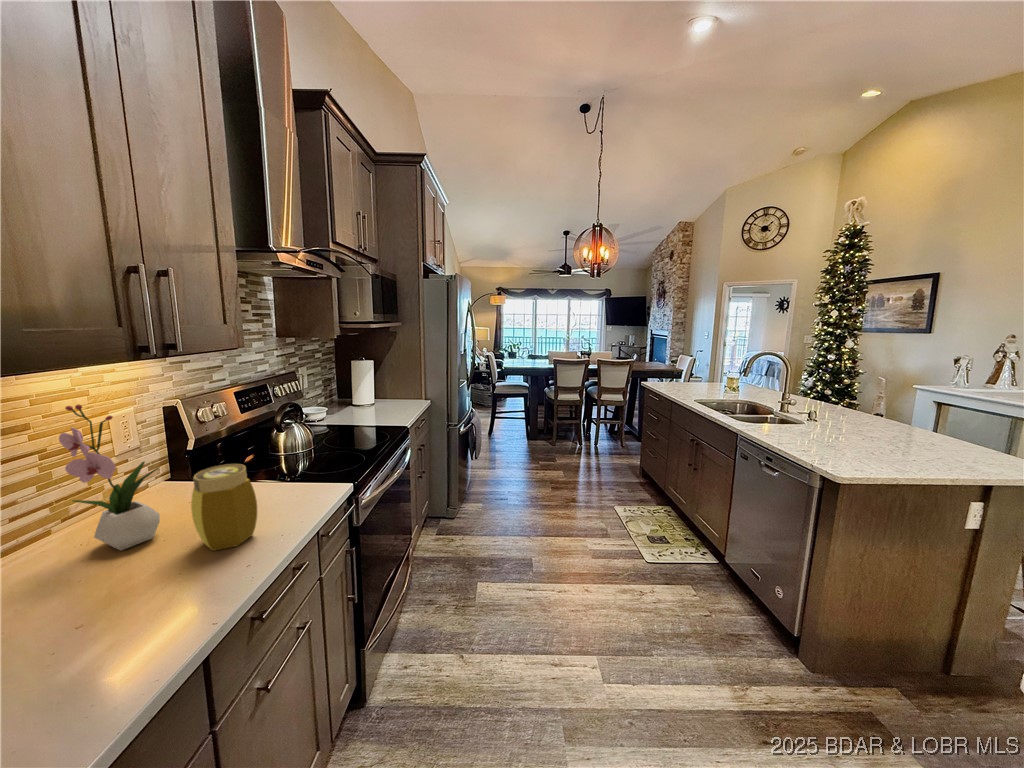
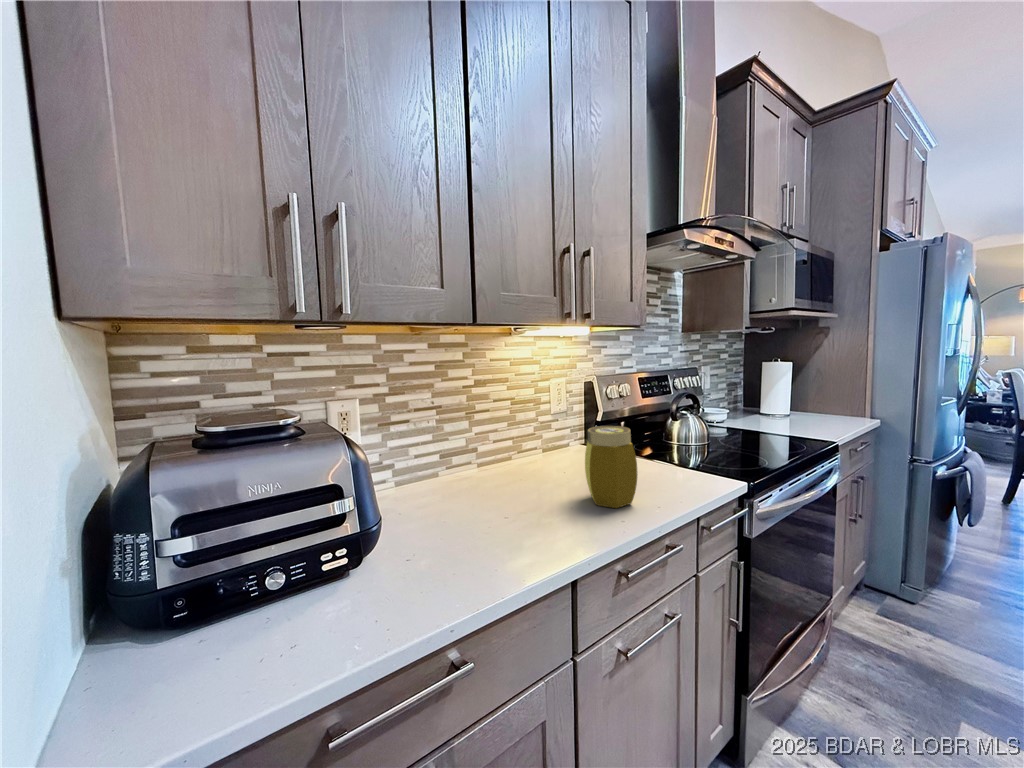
flower arrangement: present [59,405,160,551] -> none [517,361,570,482]

